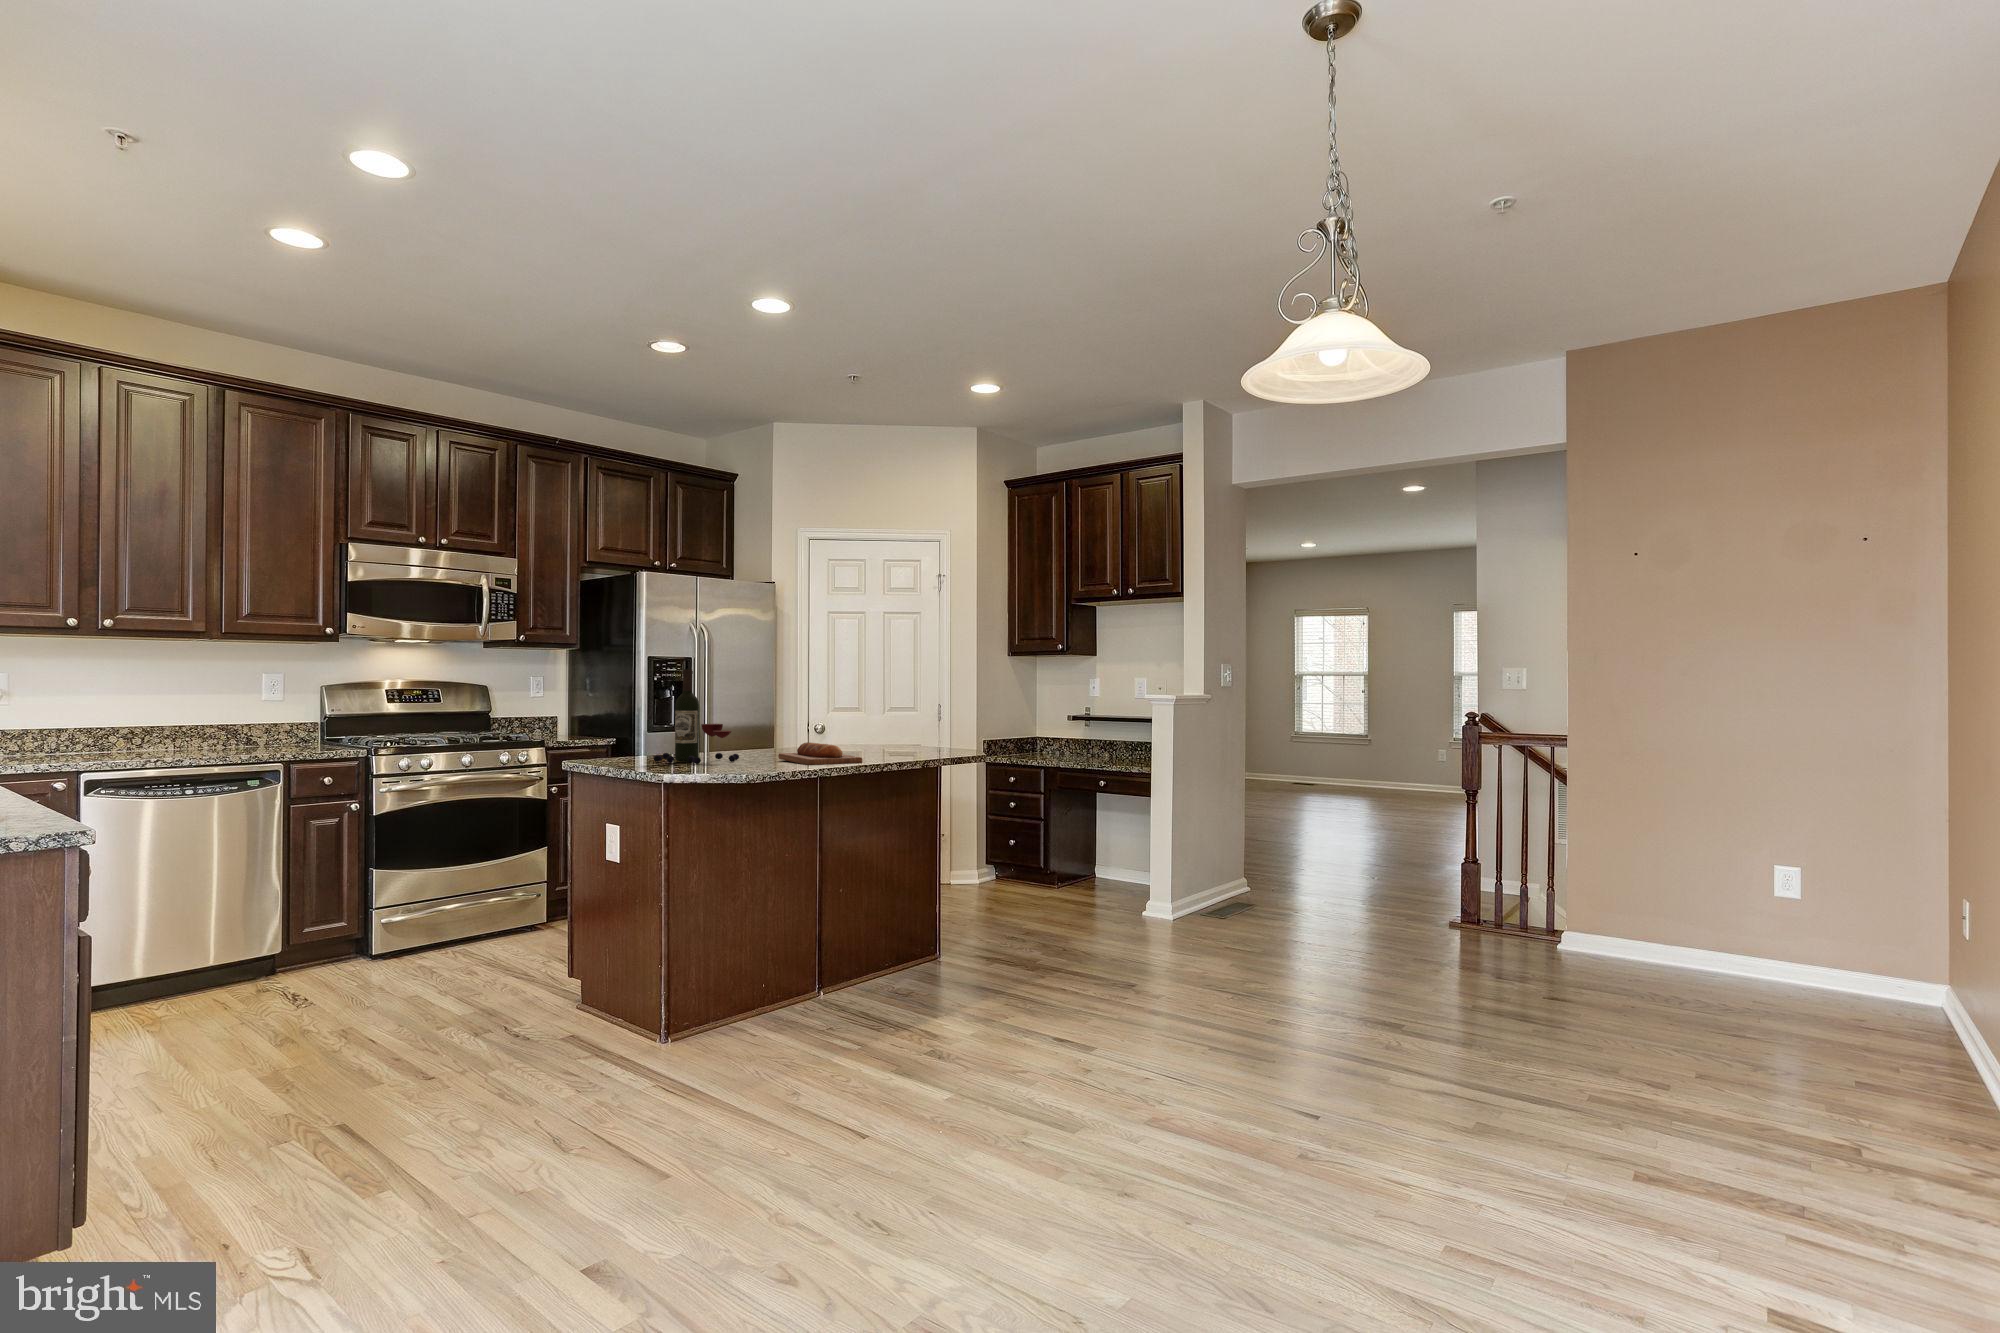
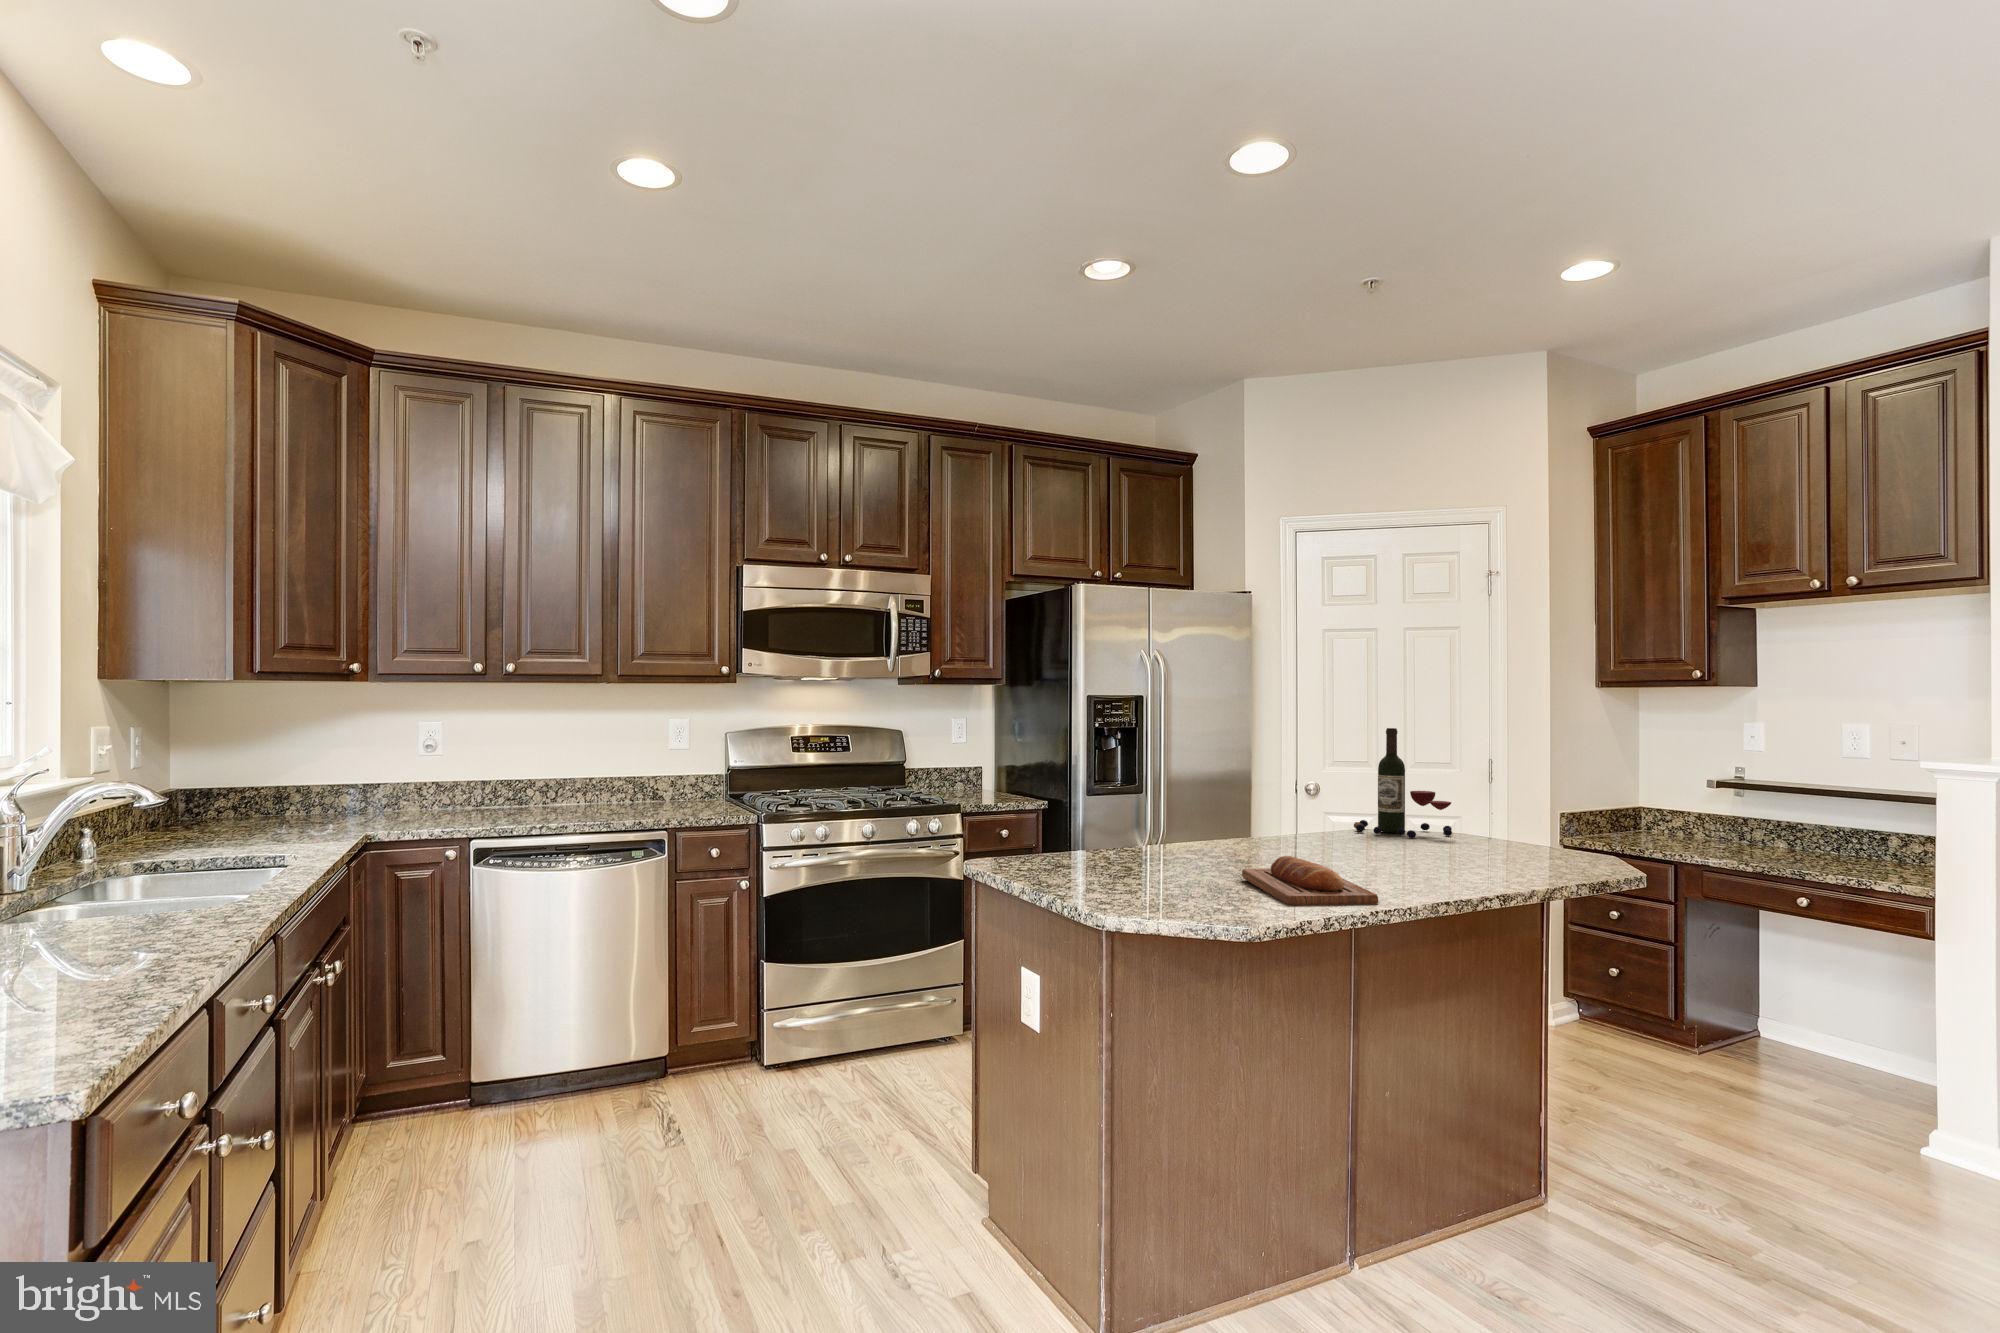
wine bottle: present [654,669,739,764] -> present [1354,728,1452,838]

